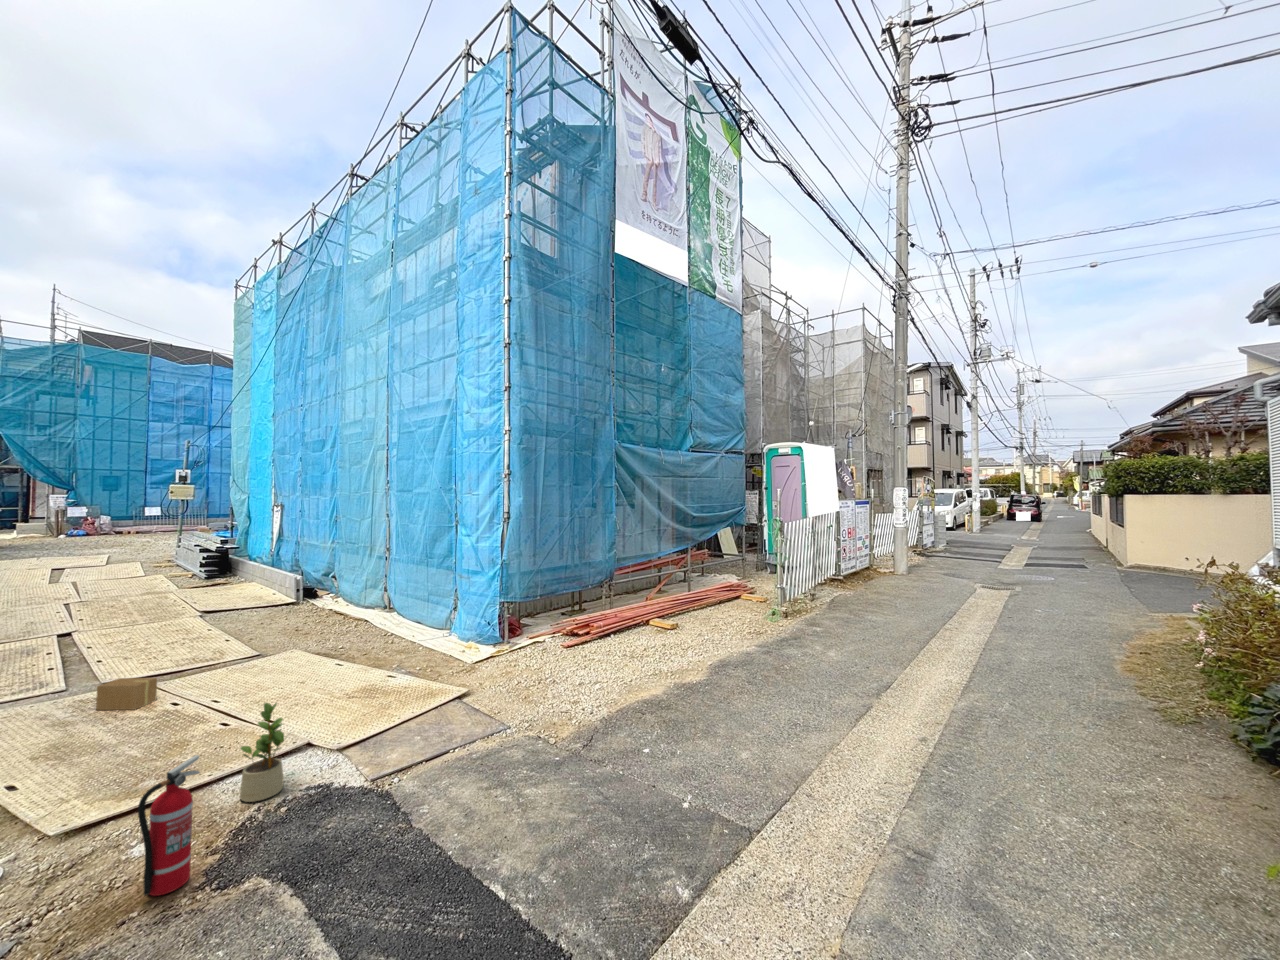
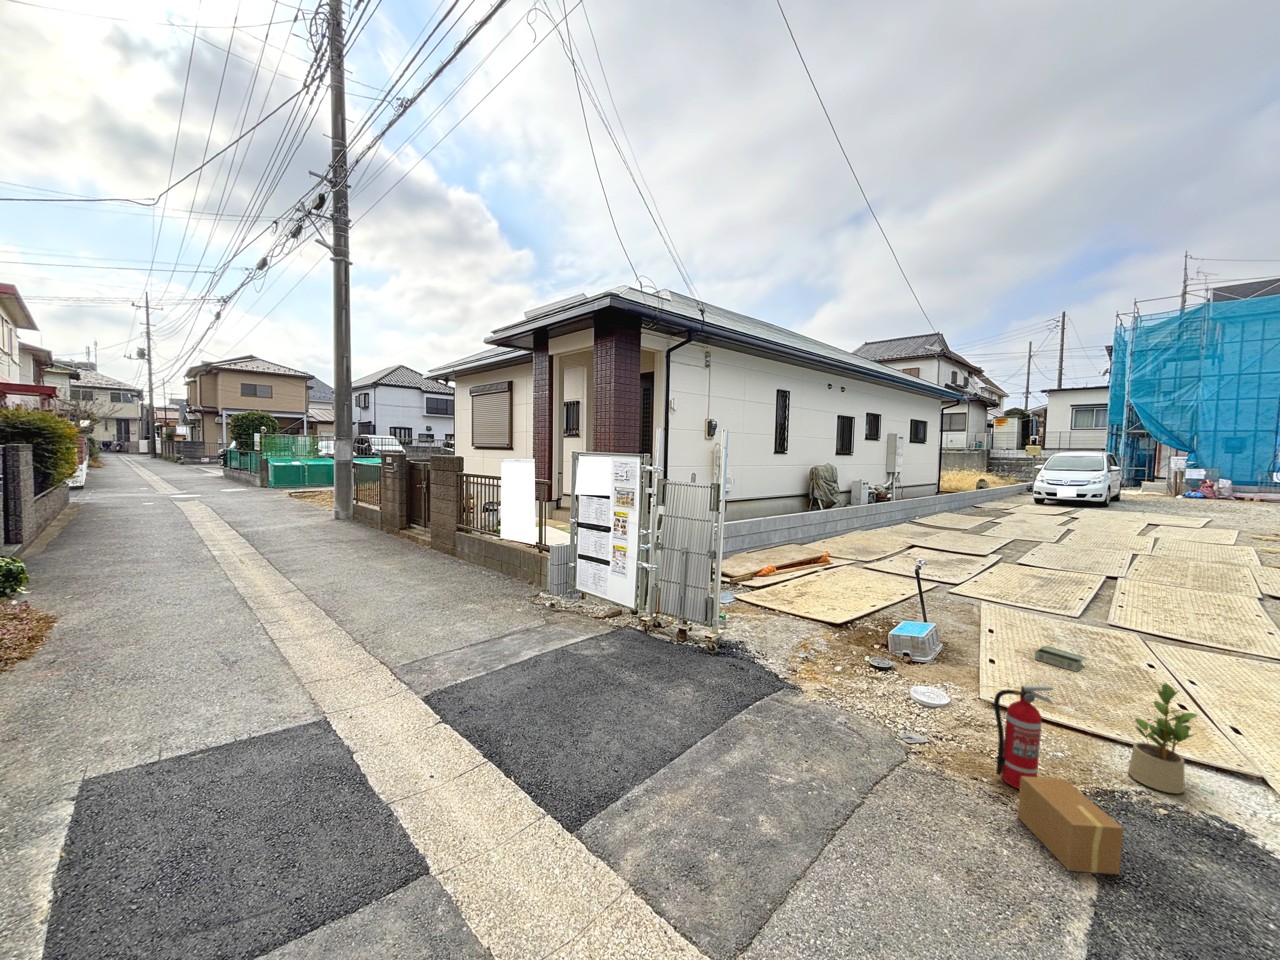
cardboard box: present [96,678,157,710] -> present [1017,776,1123,874]
toolbox: none [60,725,122,758] -> present [1035,646,1085,672]

